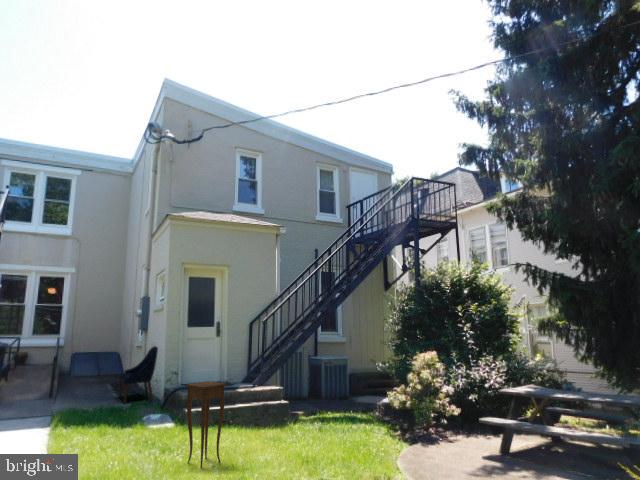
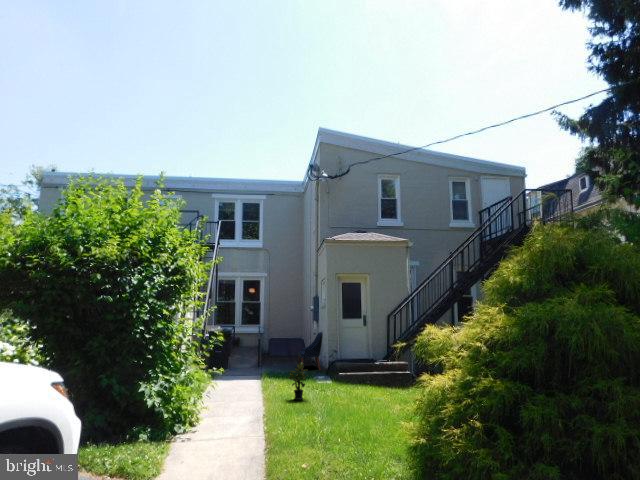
side table: present [186,381,227,468] -> none [329,354,355,406]
potted plant: none [110,397,146,460] -> present [289,362,308,400]

